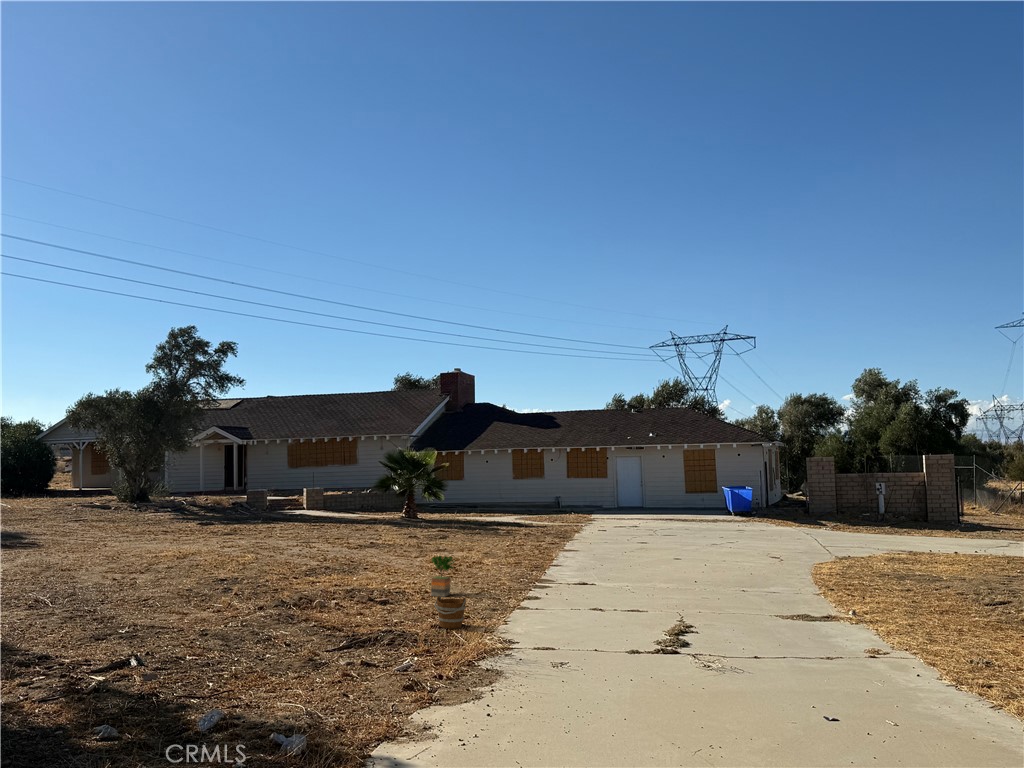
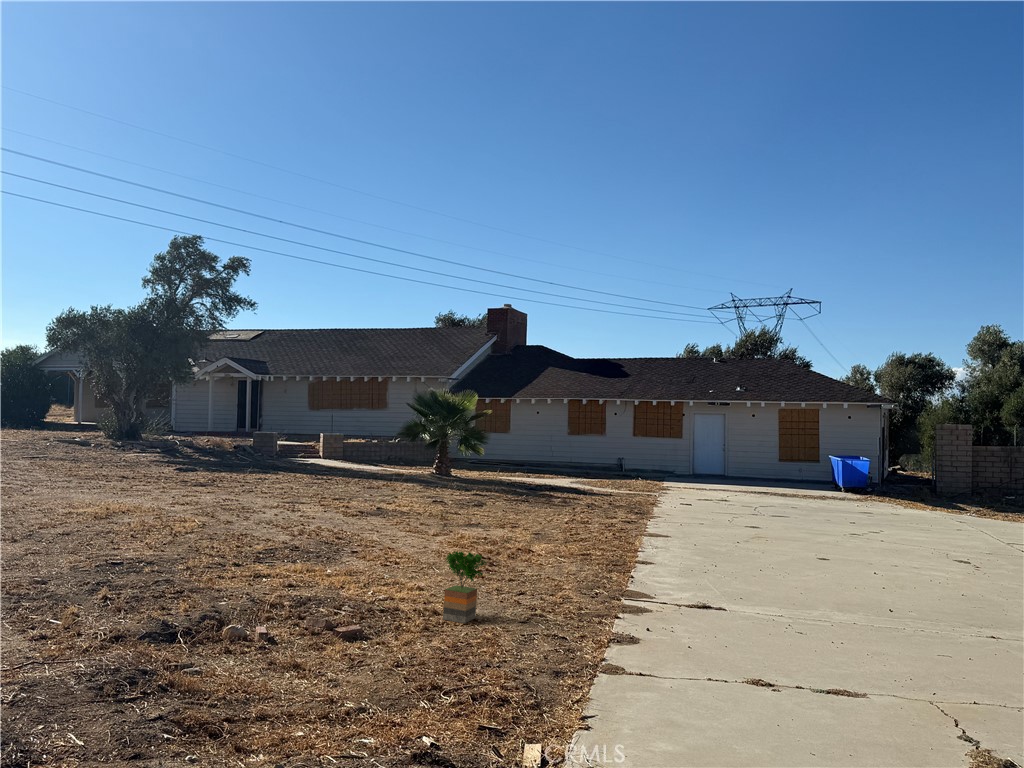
bucket: present [434,595,466,628] -> none [436,647,499,718]

